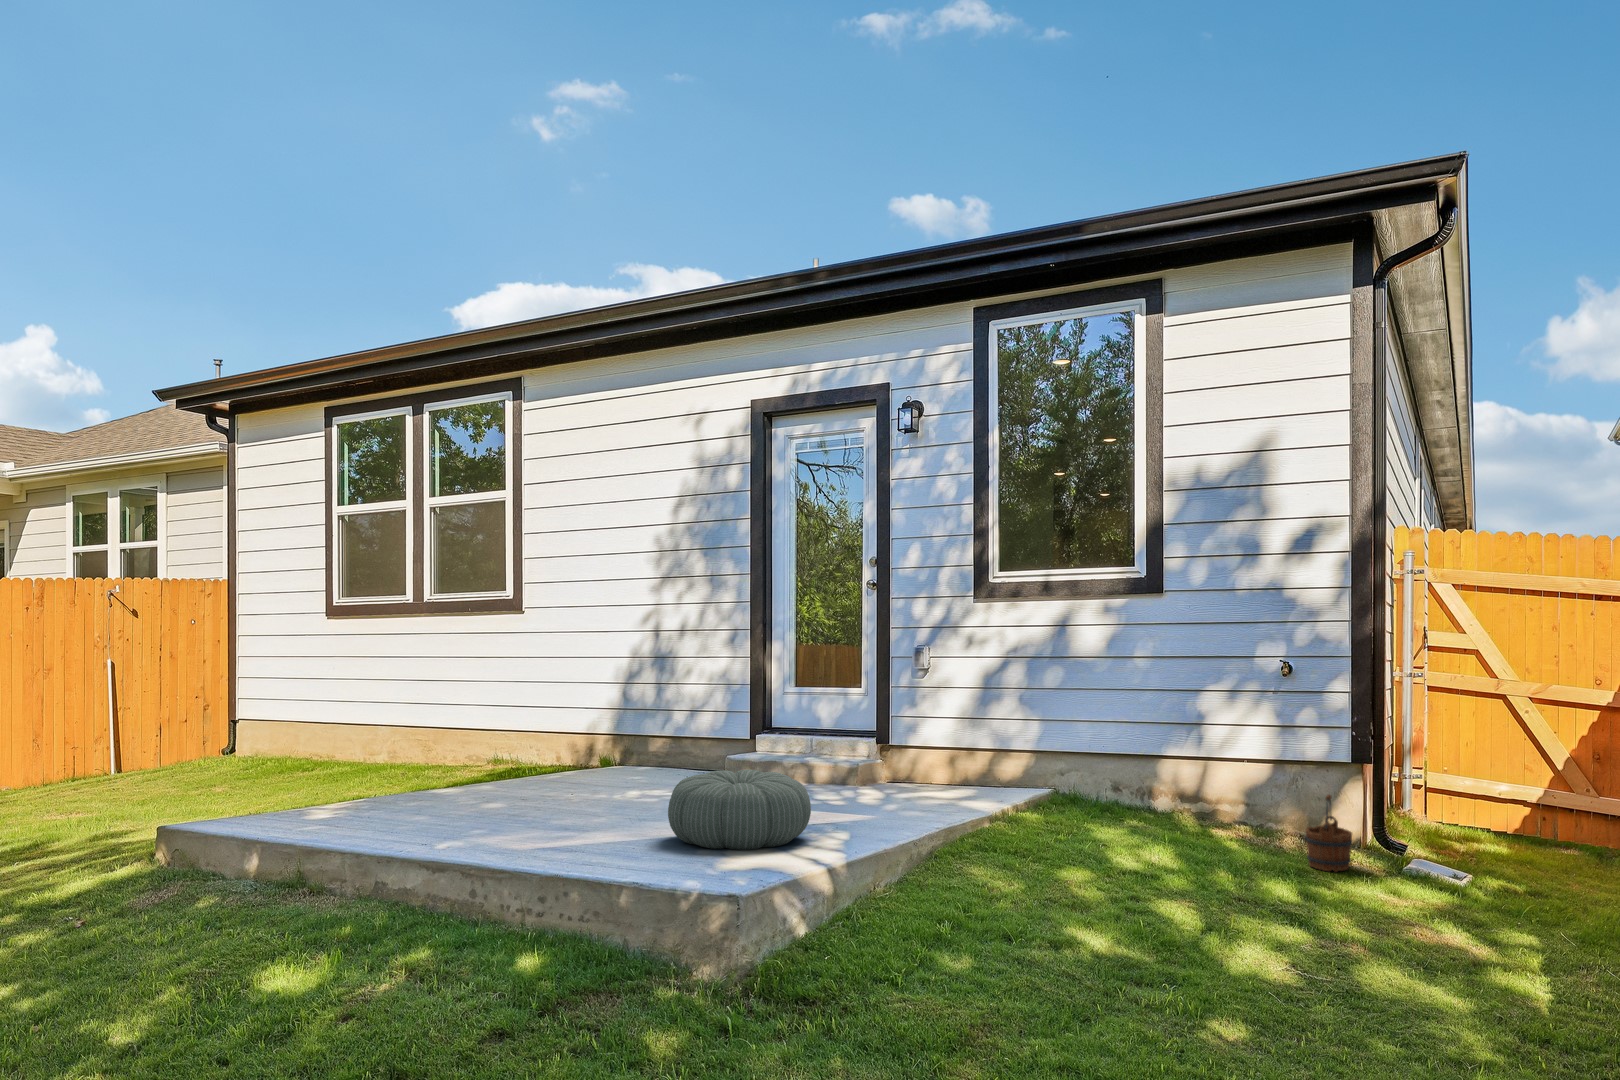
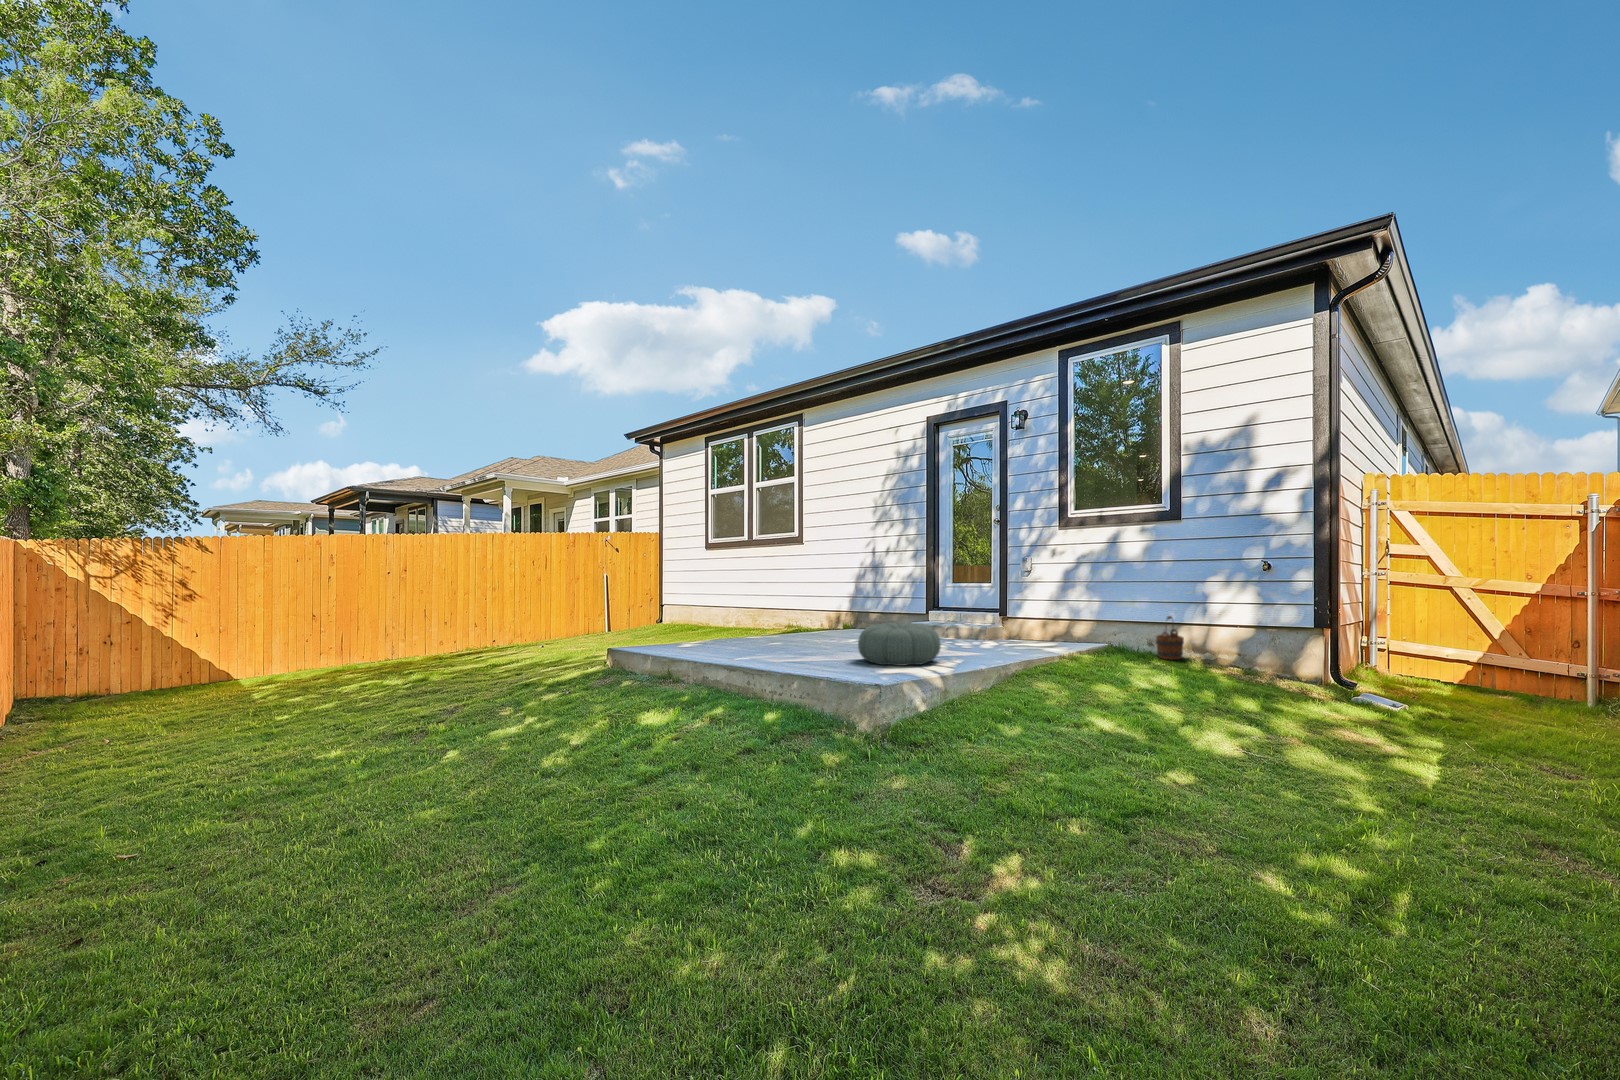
wooden bucket: present [1305,795,1352,872] -> present [1156,616,1184,660]

